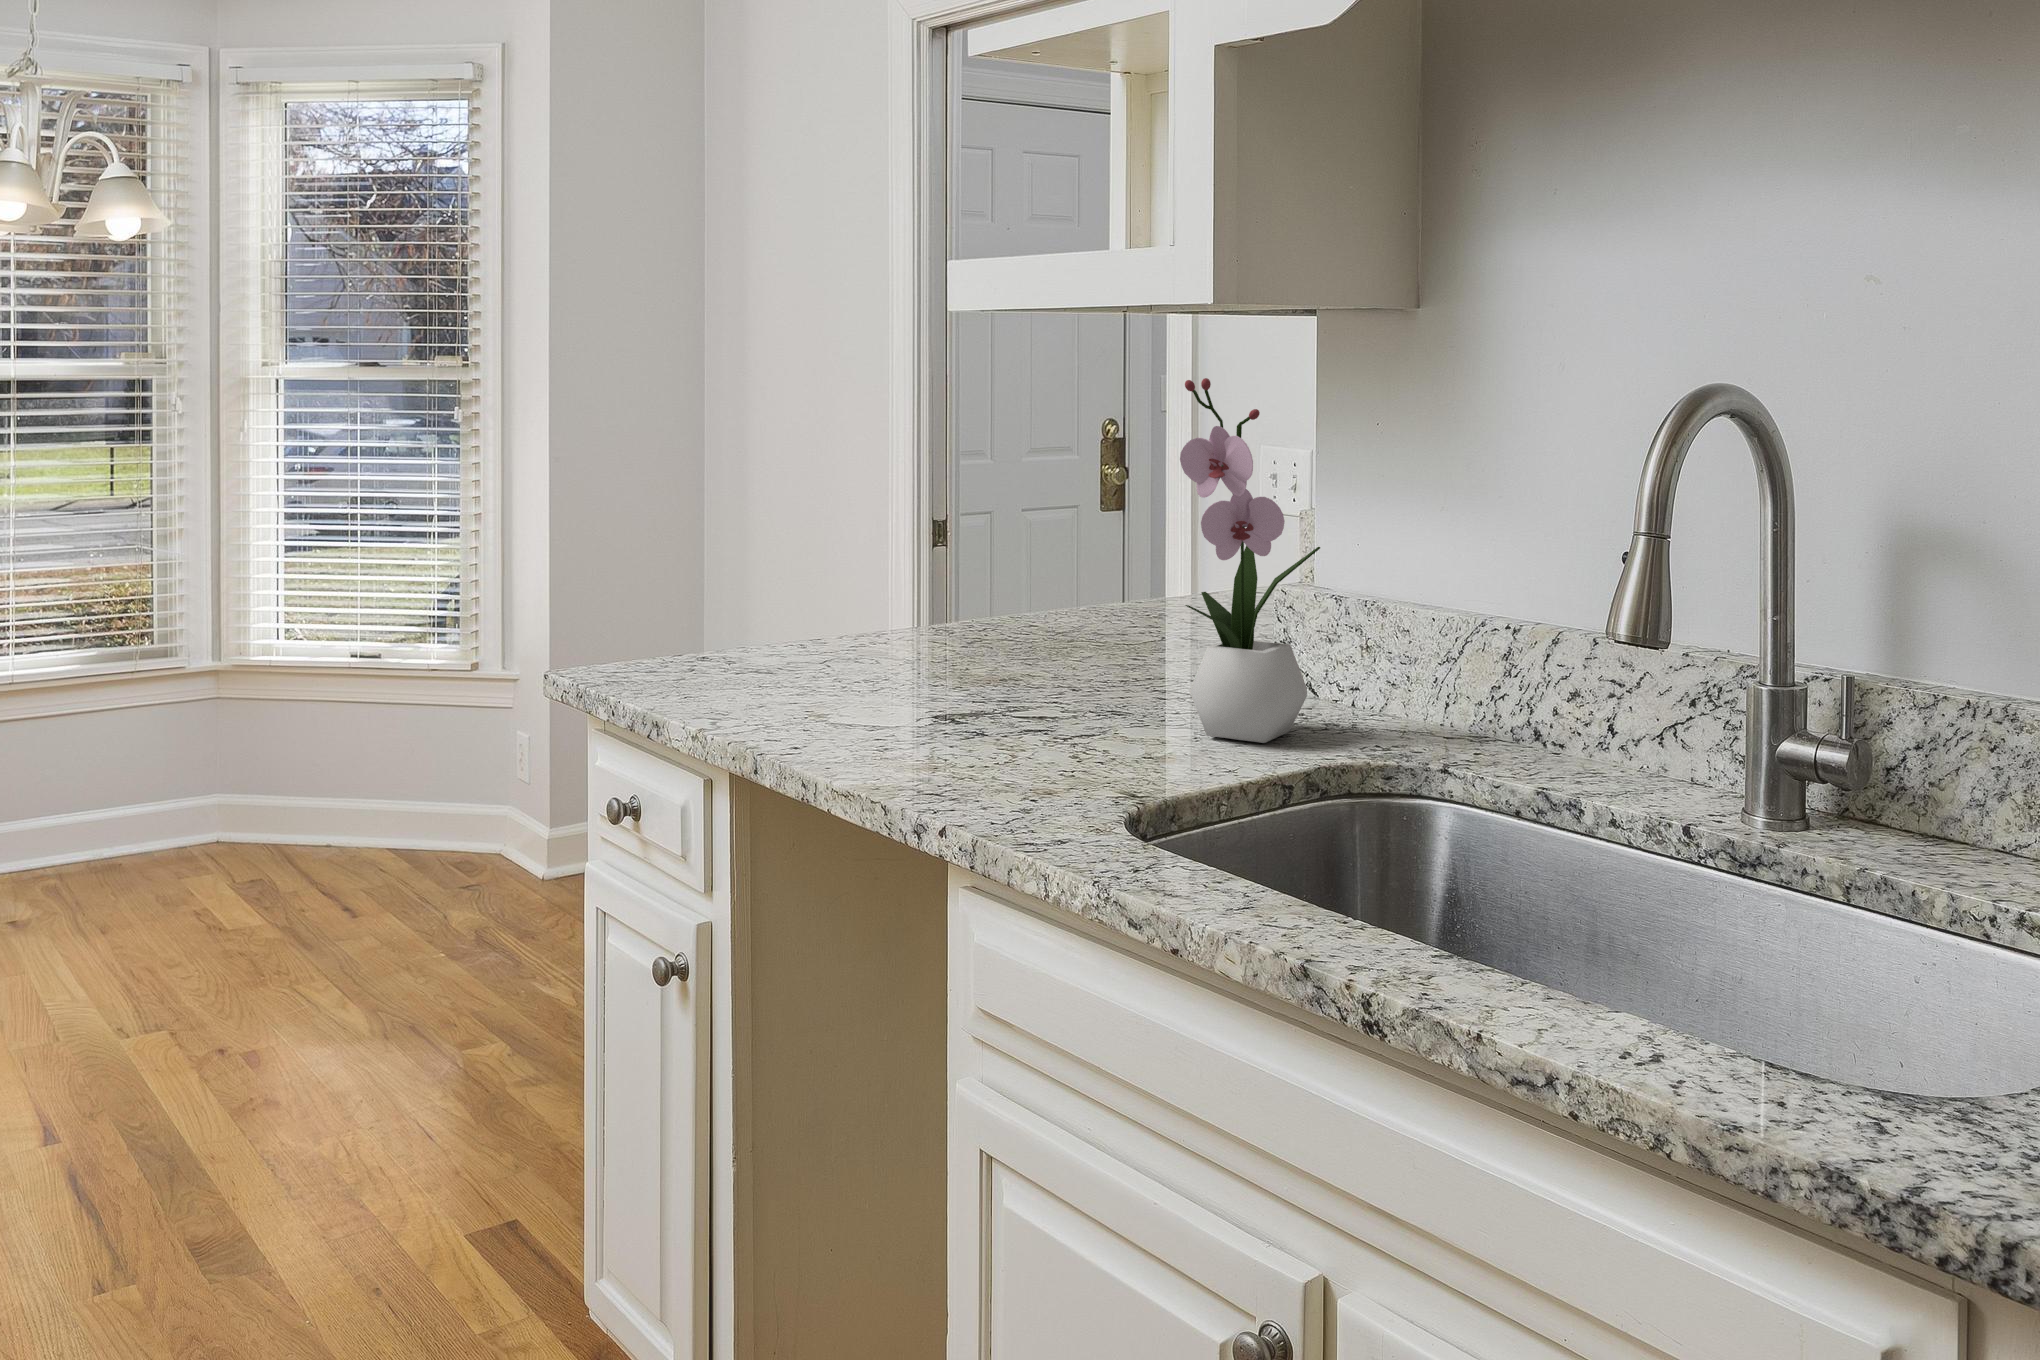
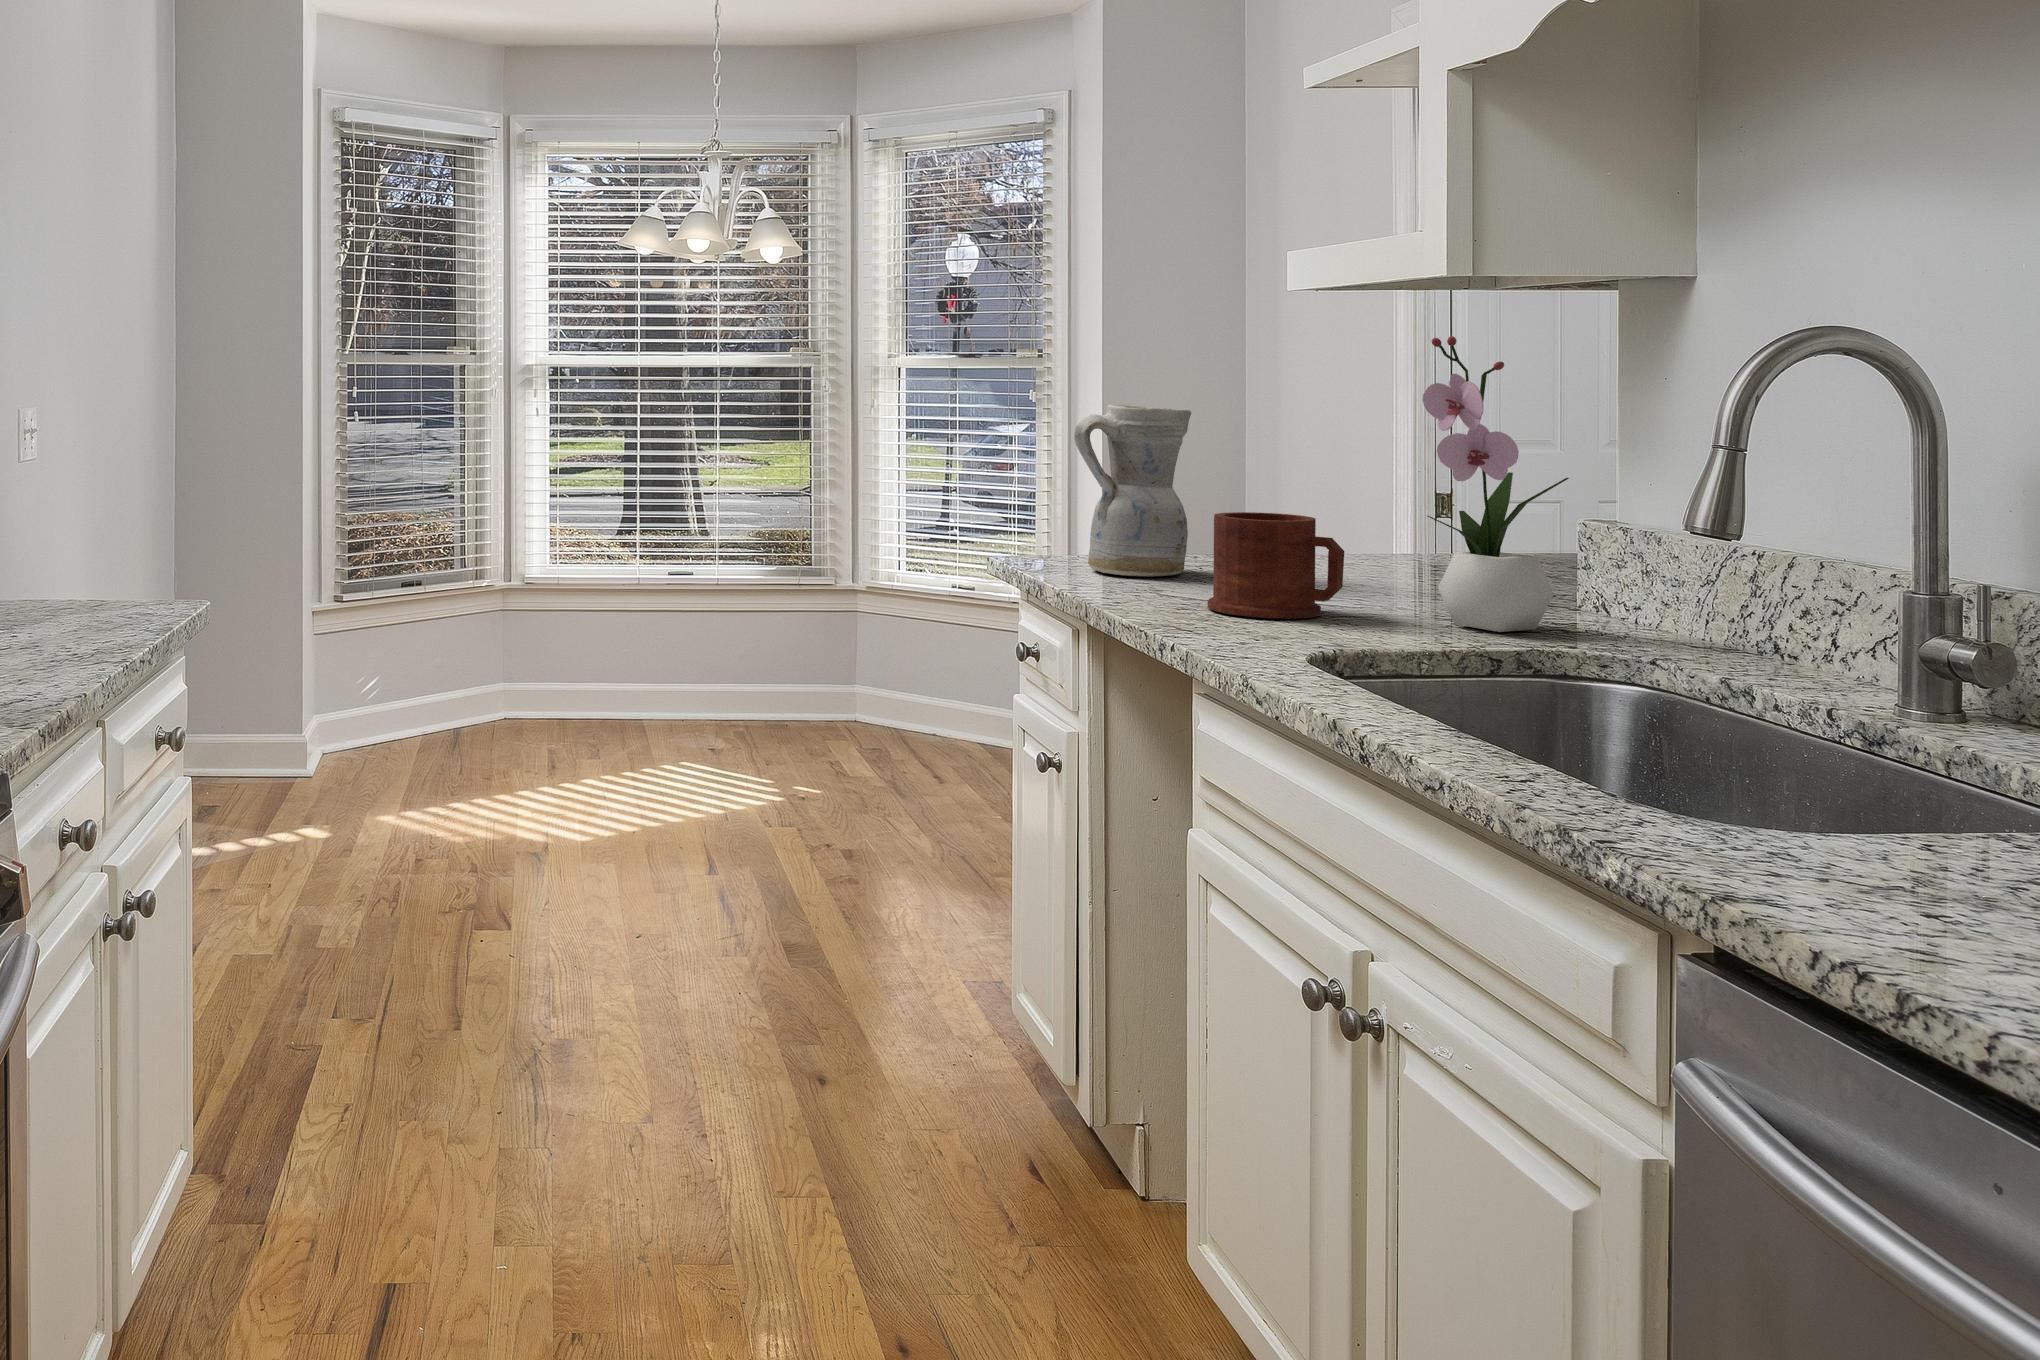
ceramic pitcher: none [697,460,838,694] -> present [1074,405,1191,577]
mug: none [917,607,1086,756] -> present [1207,512,1344,619]

